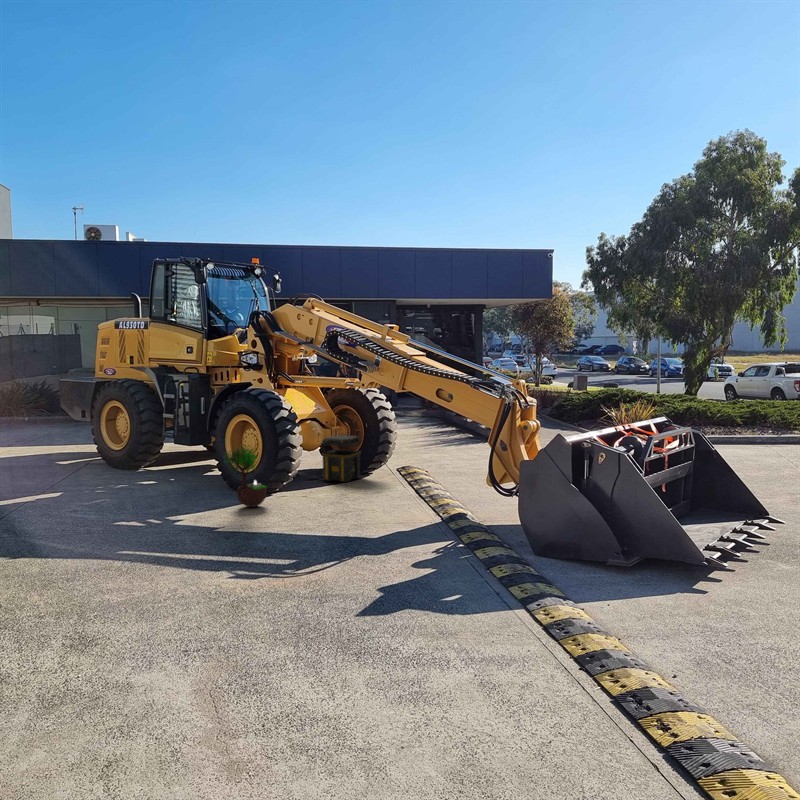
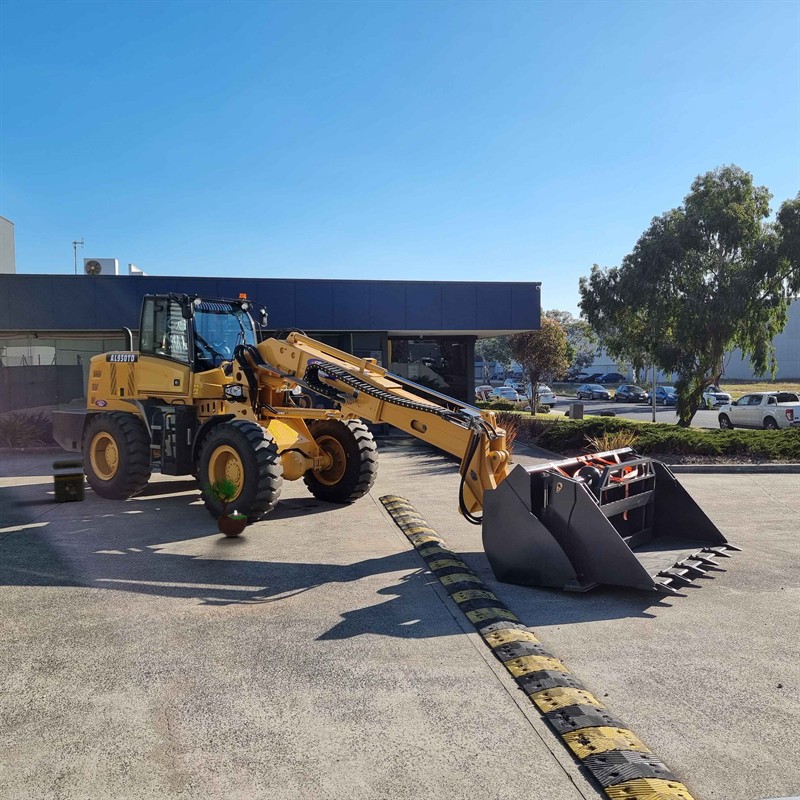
toolbox: present [322,435,361,482] -> present [53,460,85,502]

